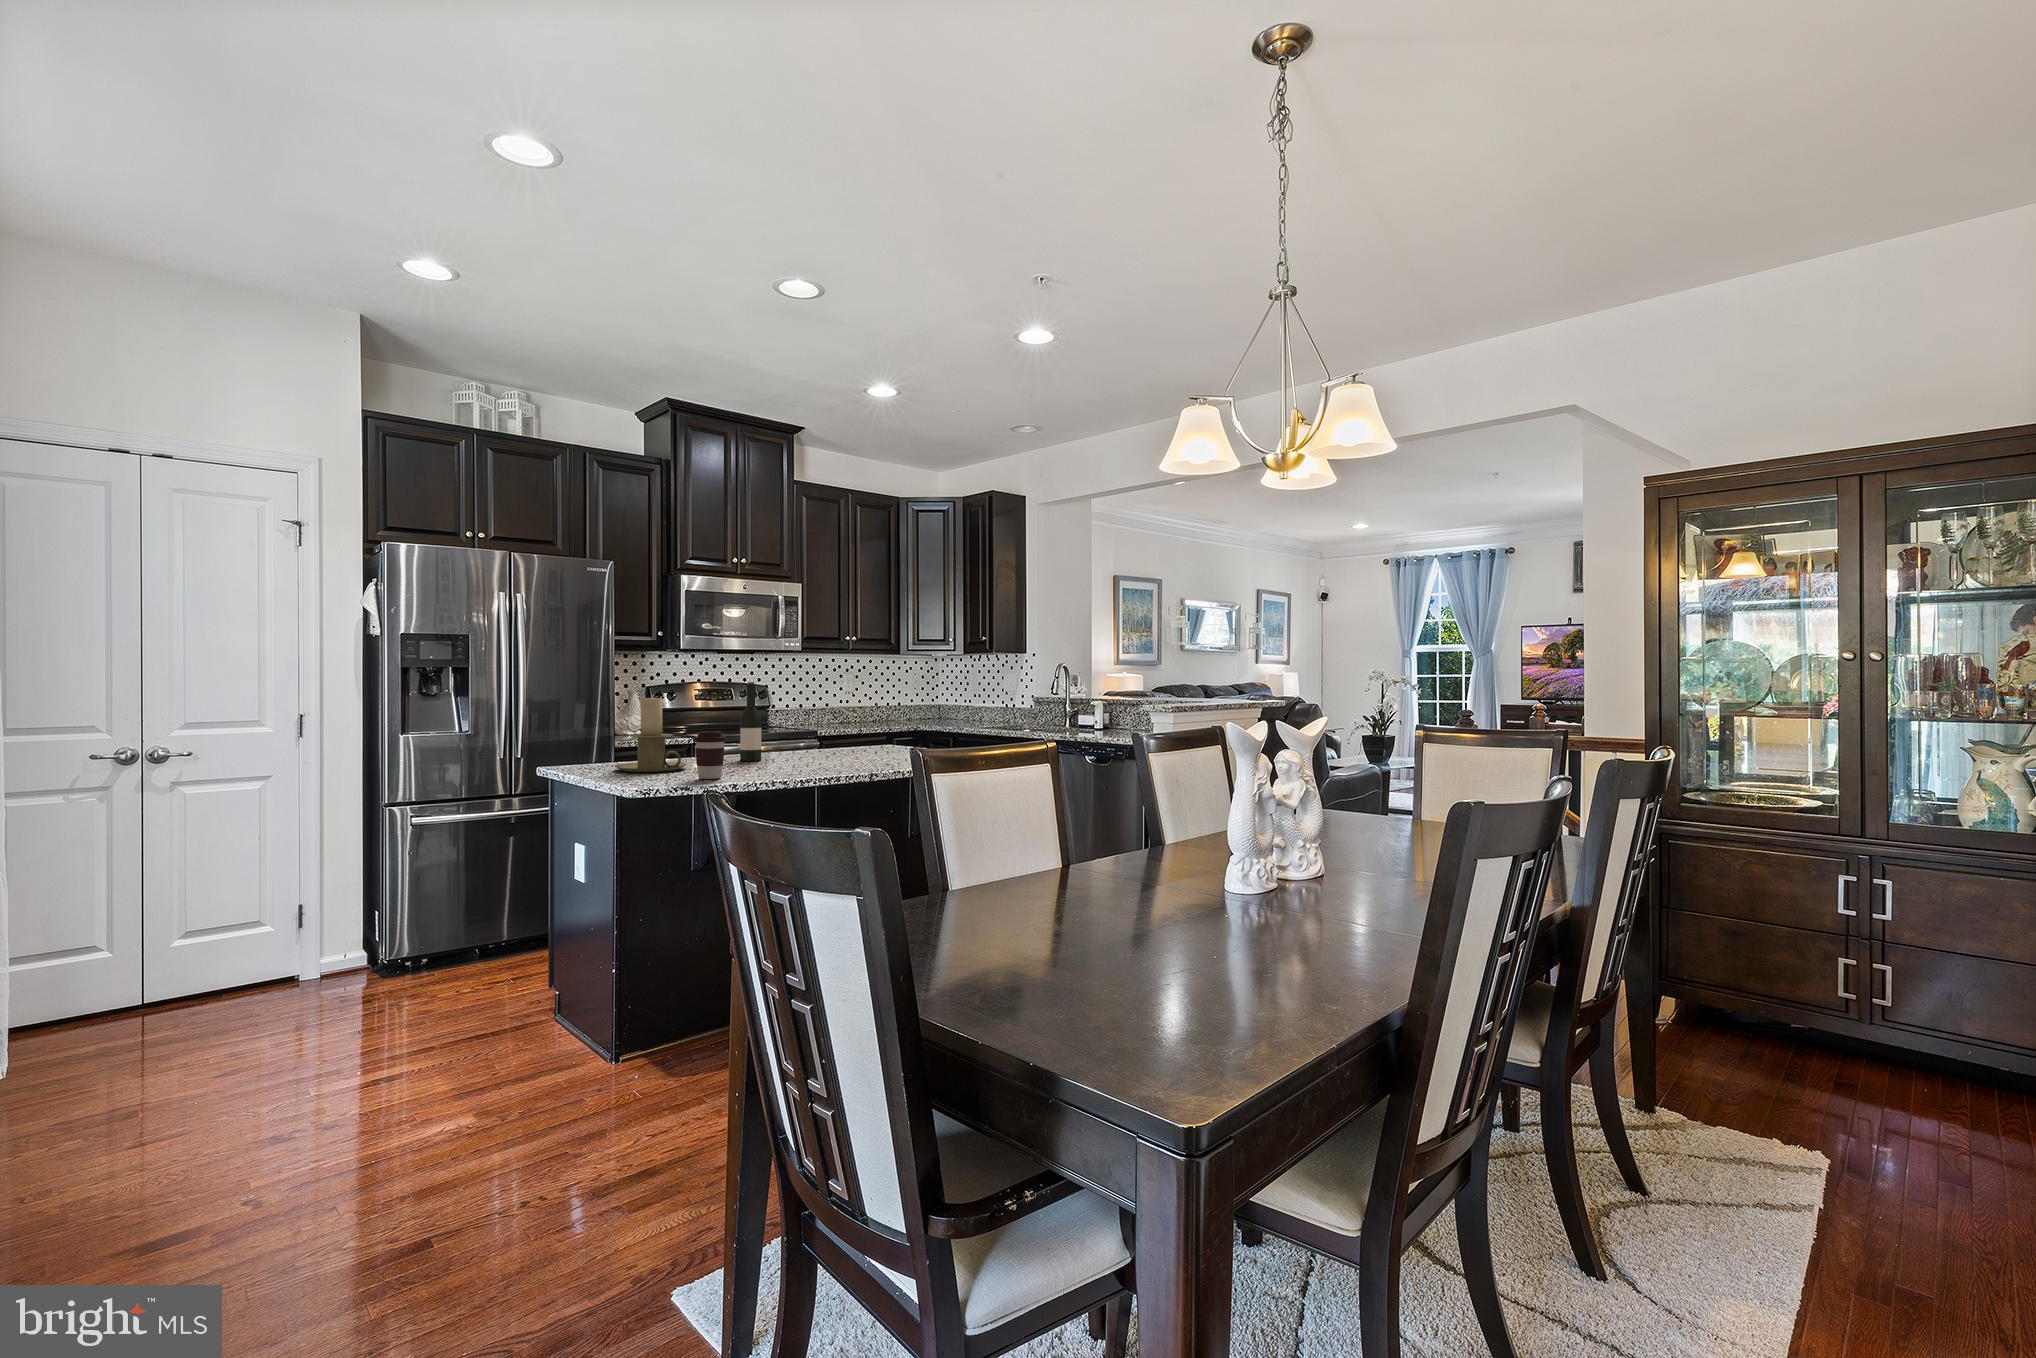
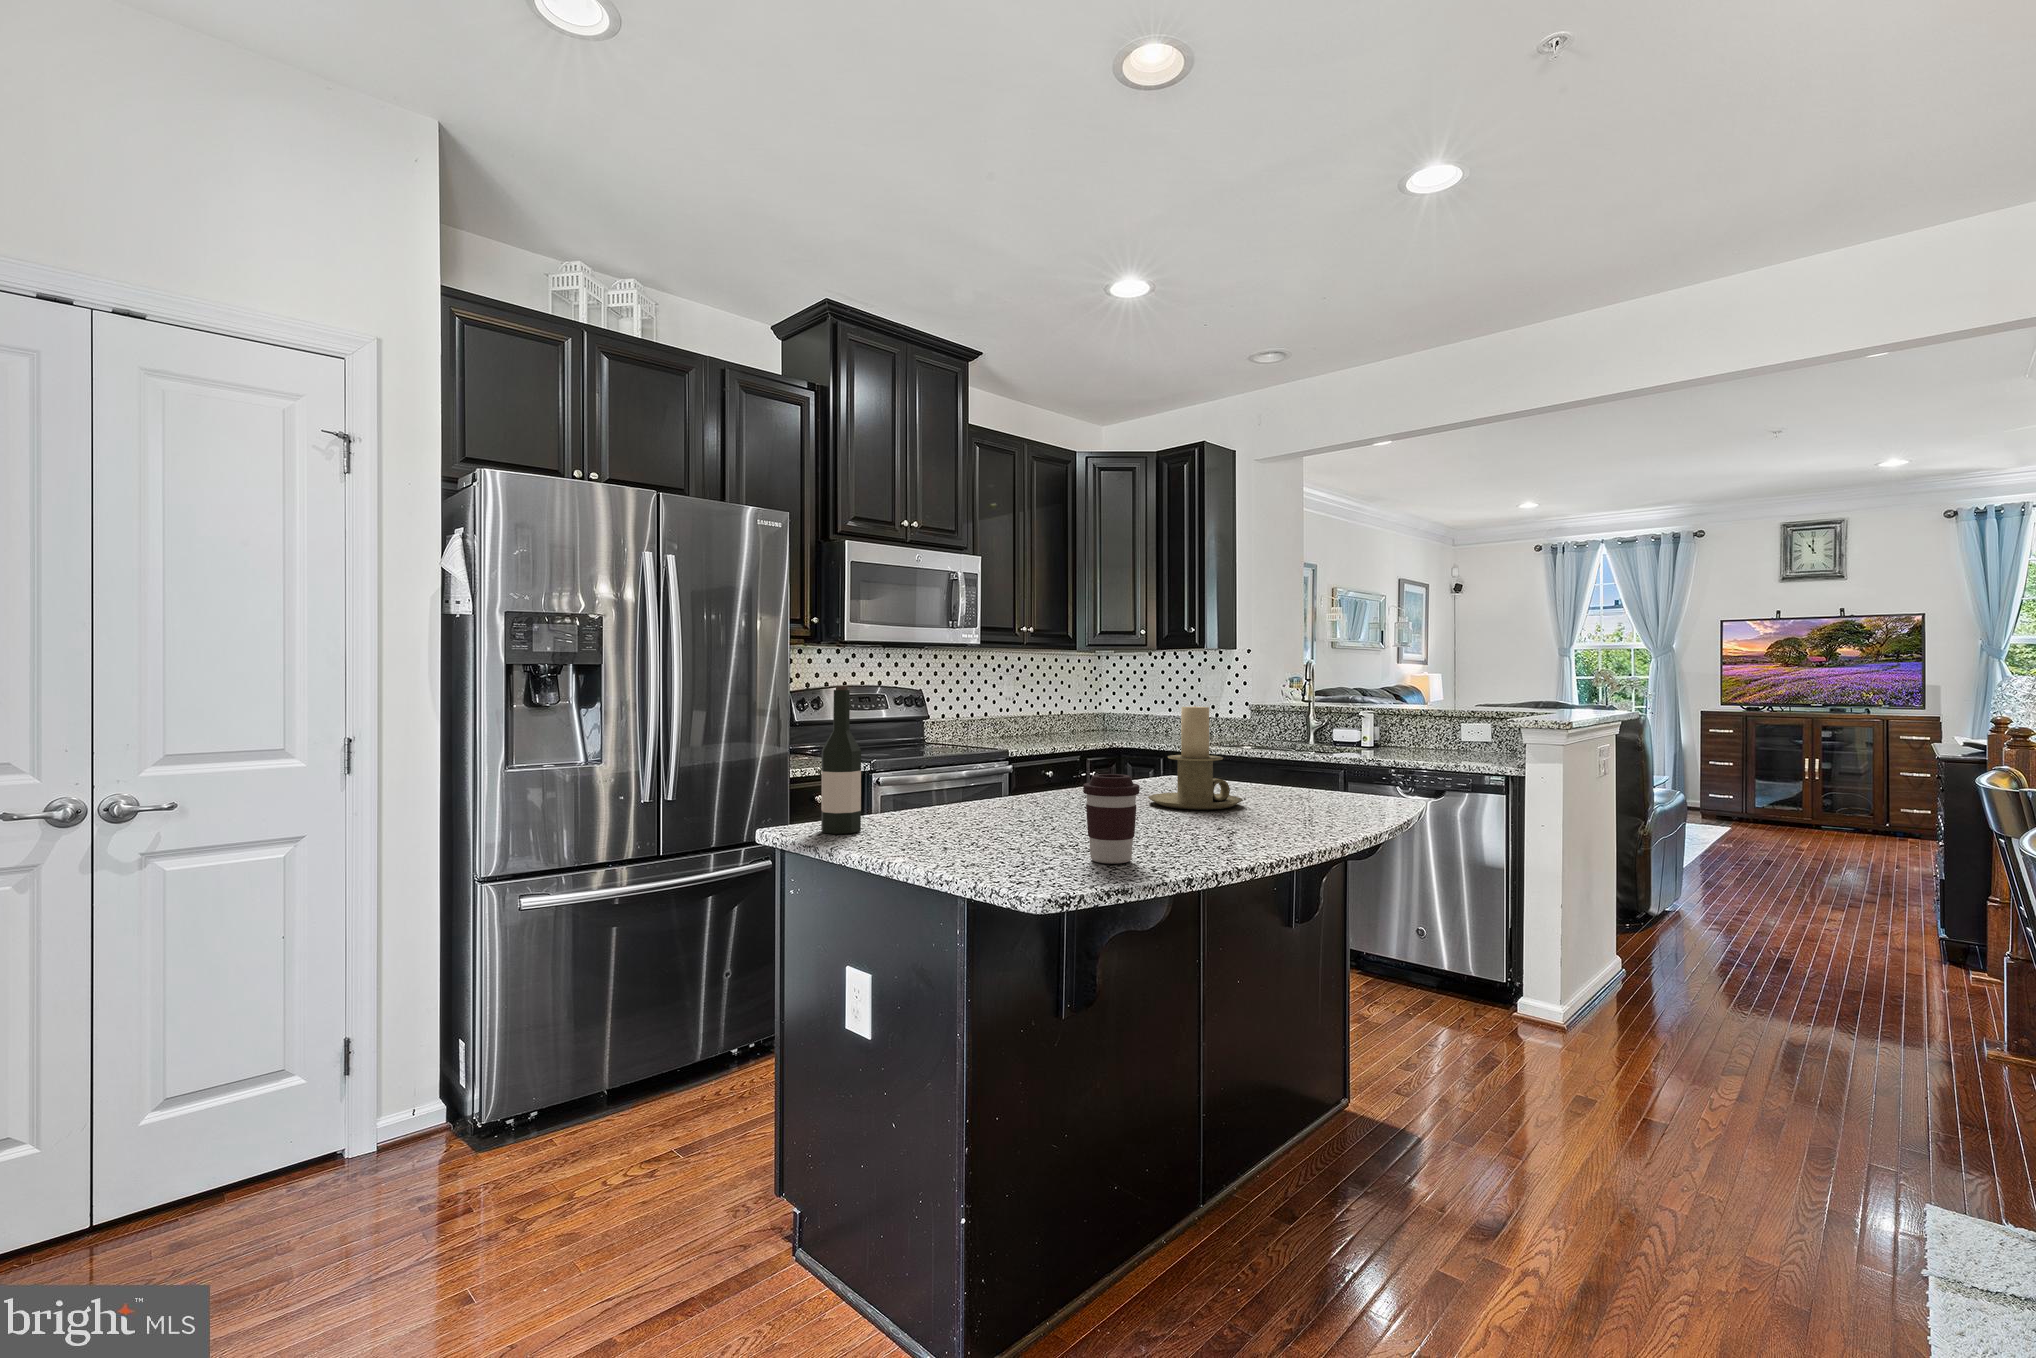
wine bottle: present [740,682,762,761] -> present [821,686,861,834]
candle holder: present [614,698,687,772] -> present [1148,706,1243,810]

